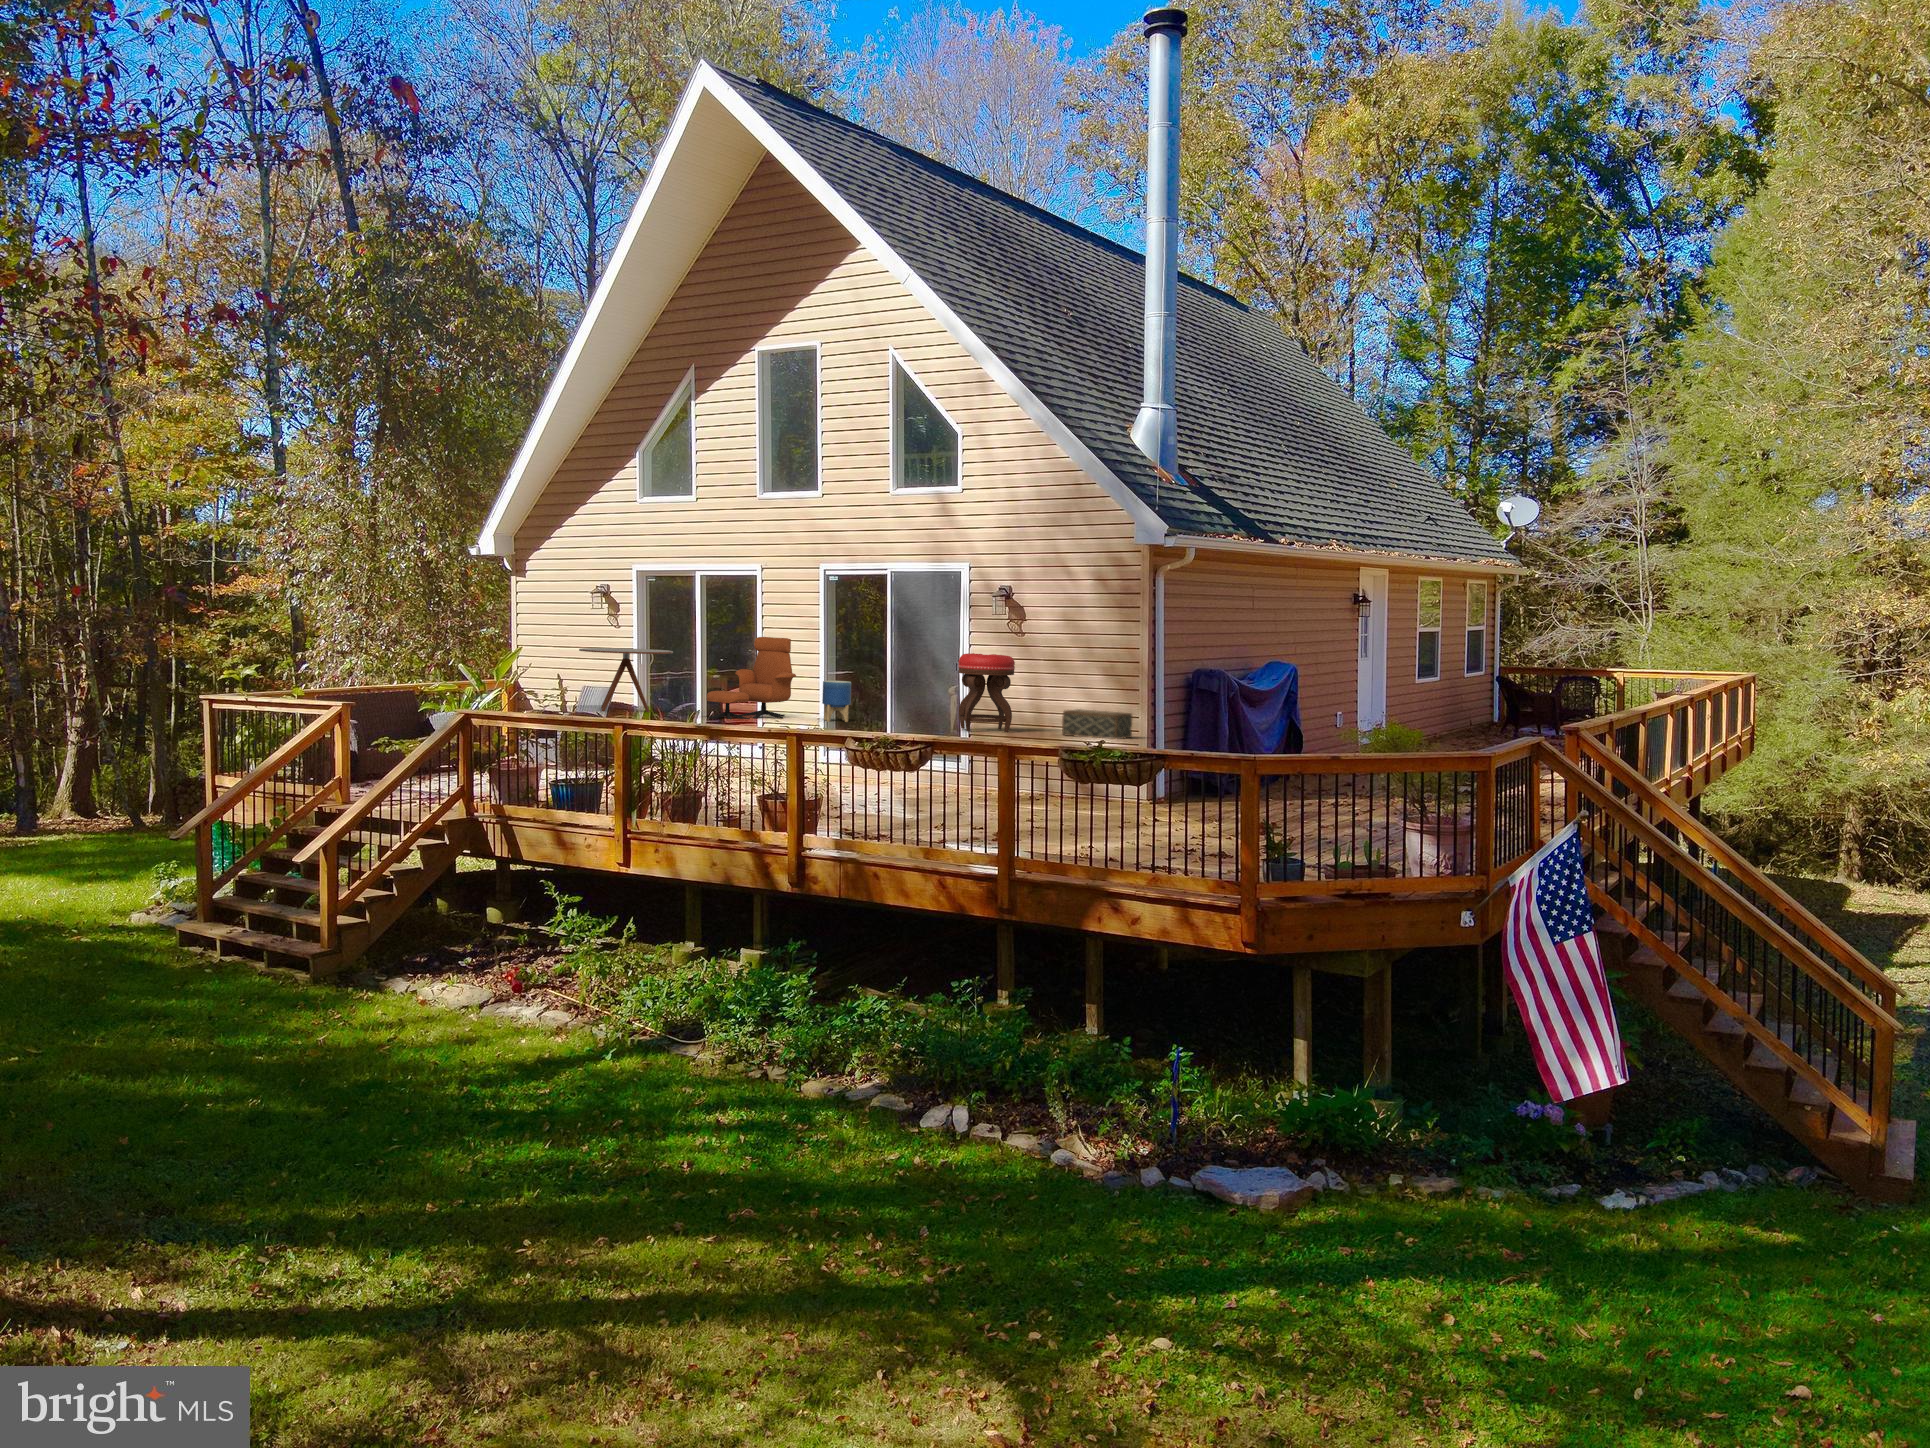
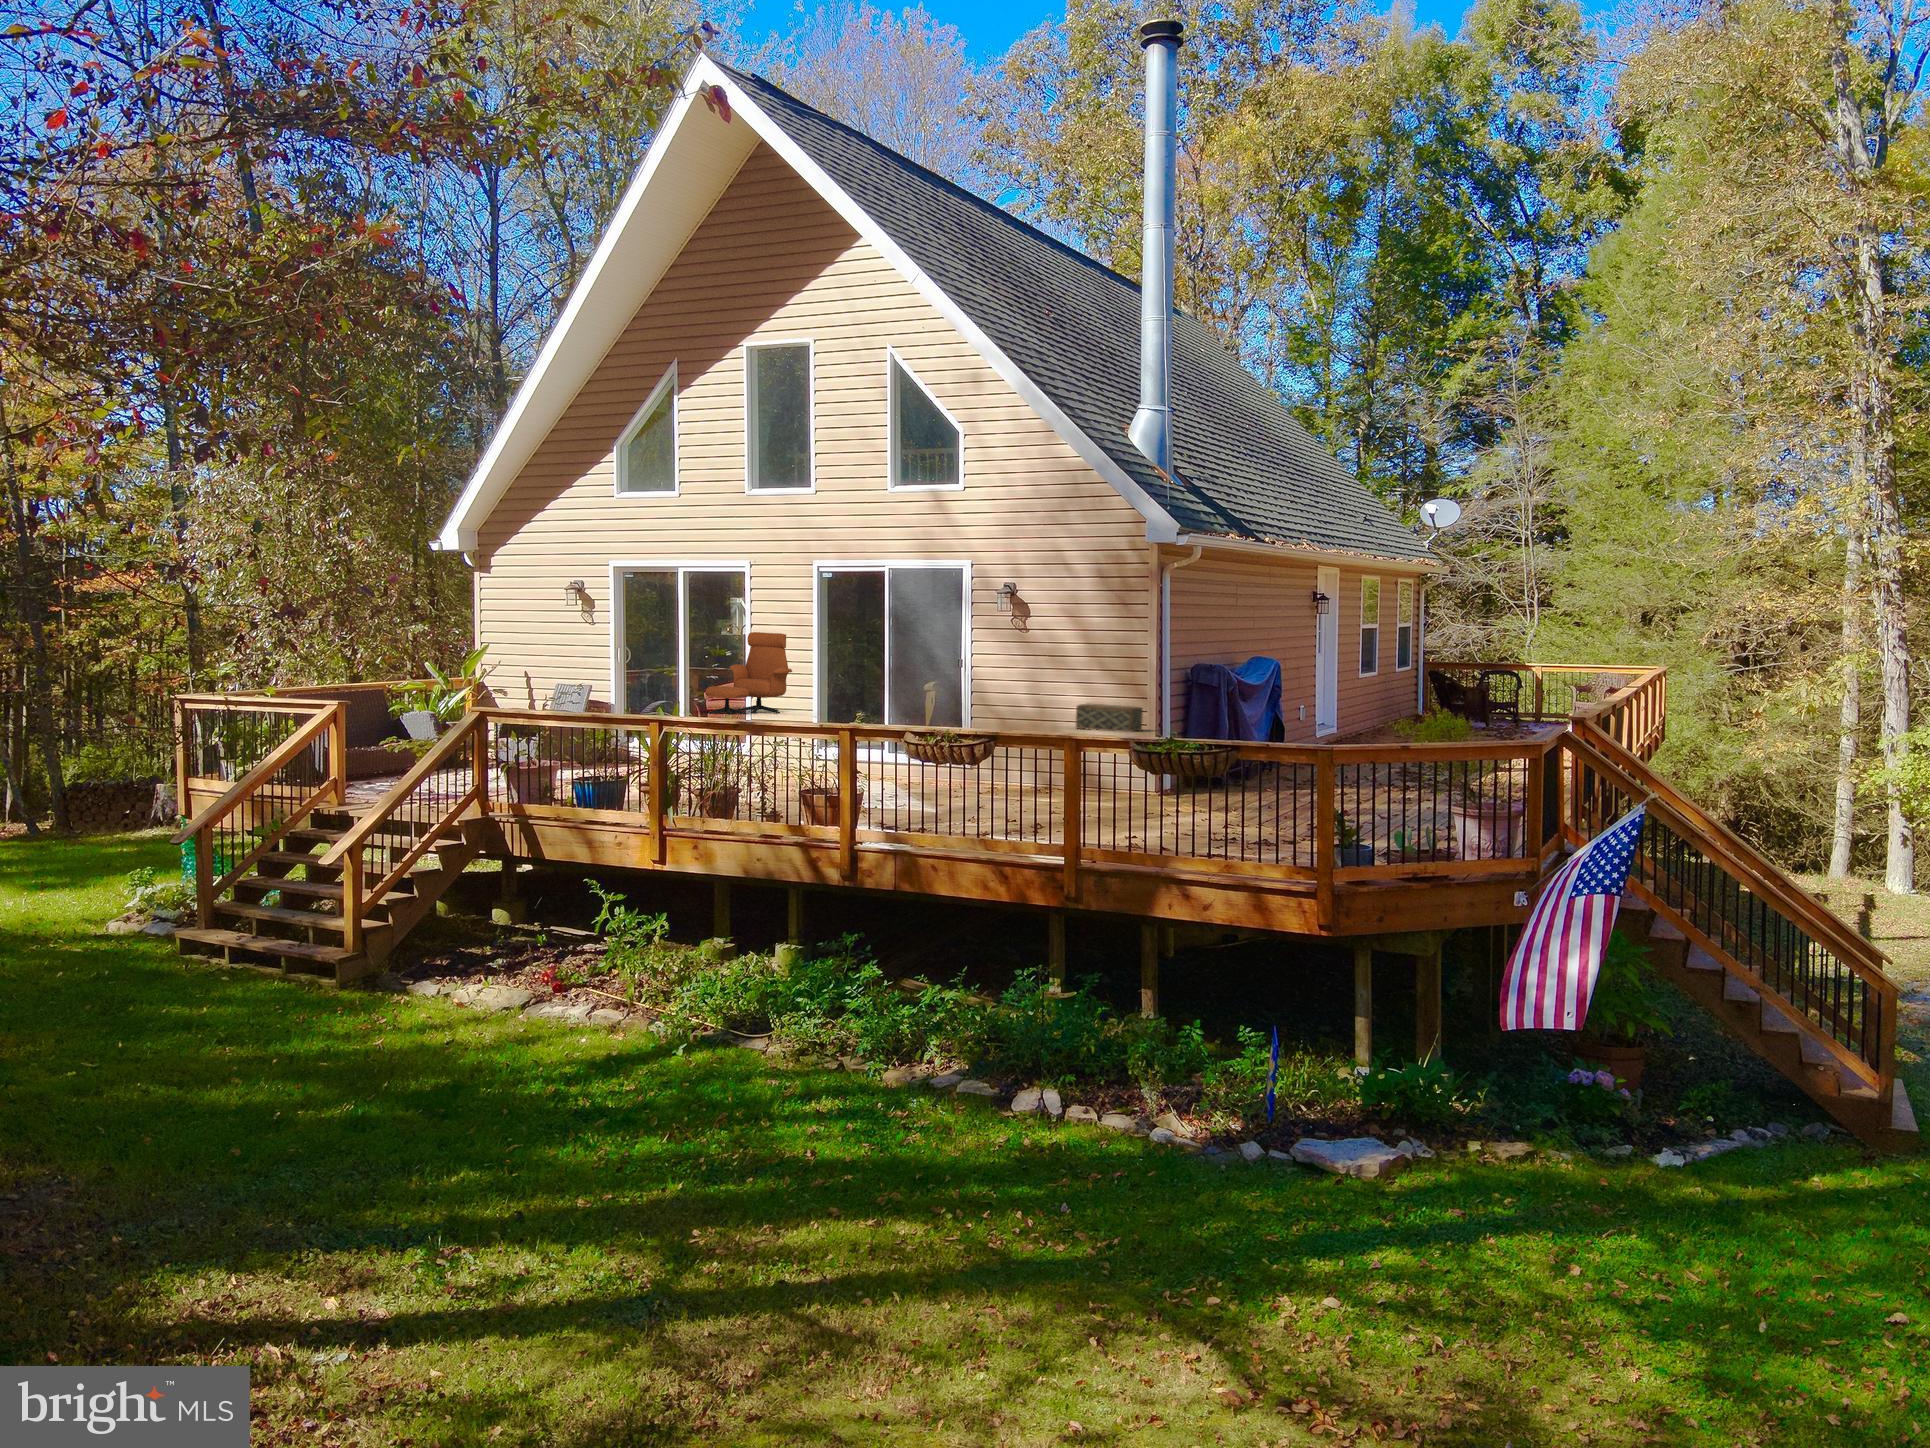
round table: present [579,648,673,712] -> none [563,643,658,708]
stool: present [958,653,1015,732] -> none [968,650,1024,727]
planter: present [822,681,851,722] -> none [821,676,850,717]

